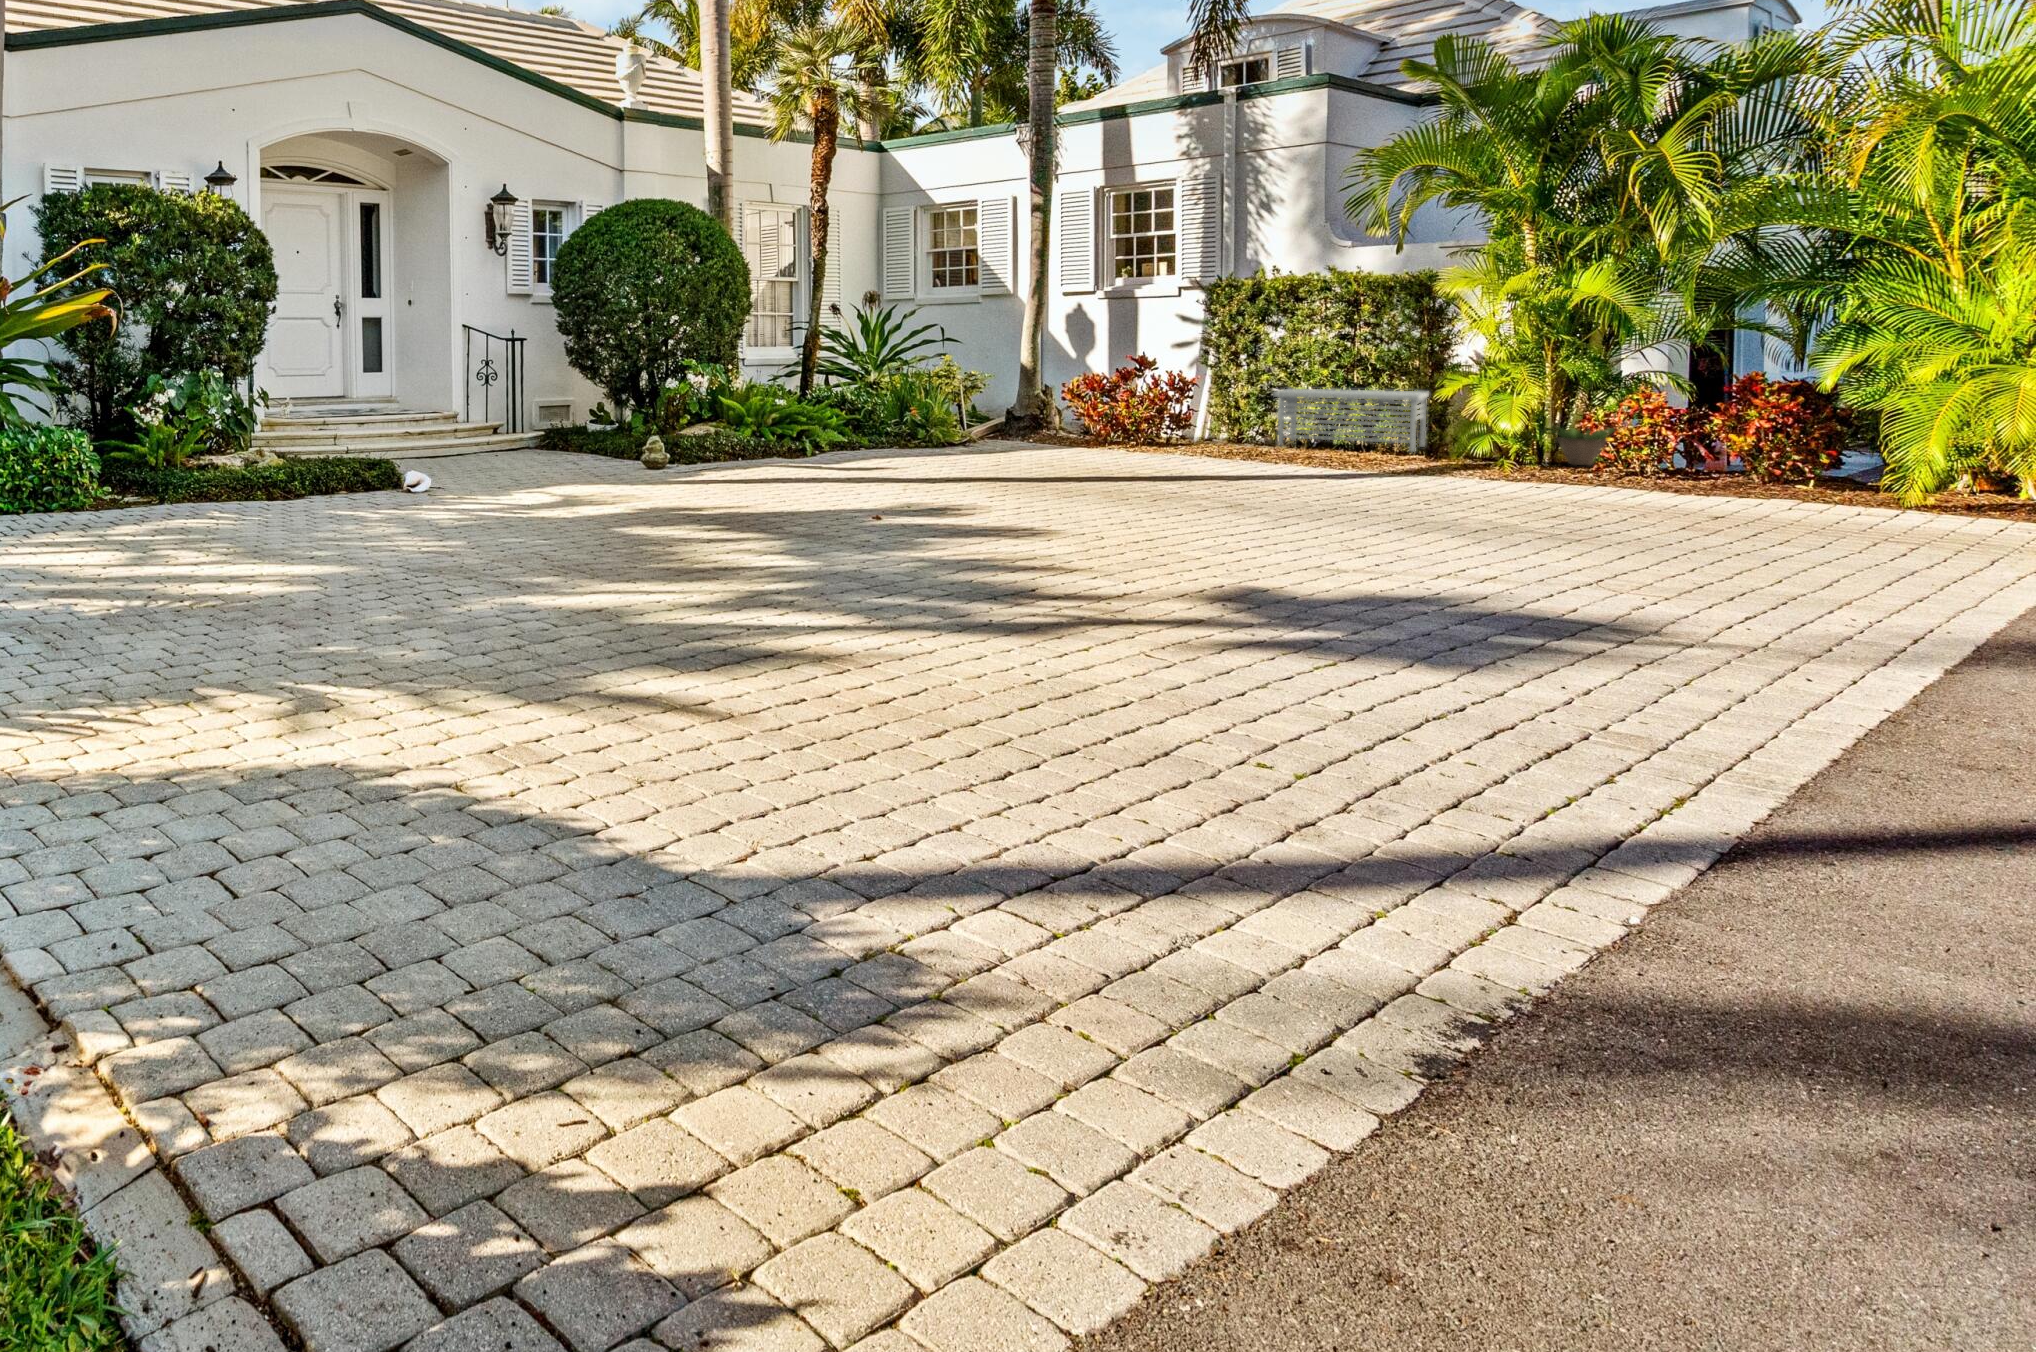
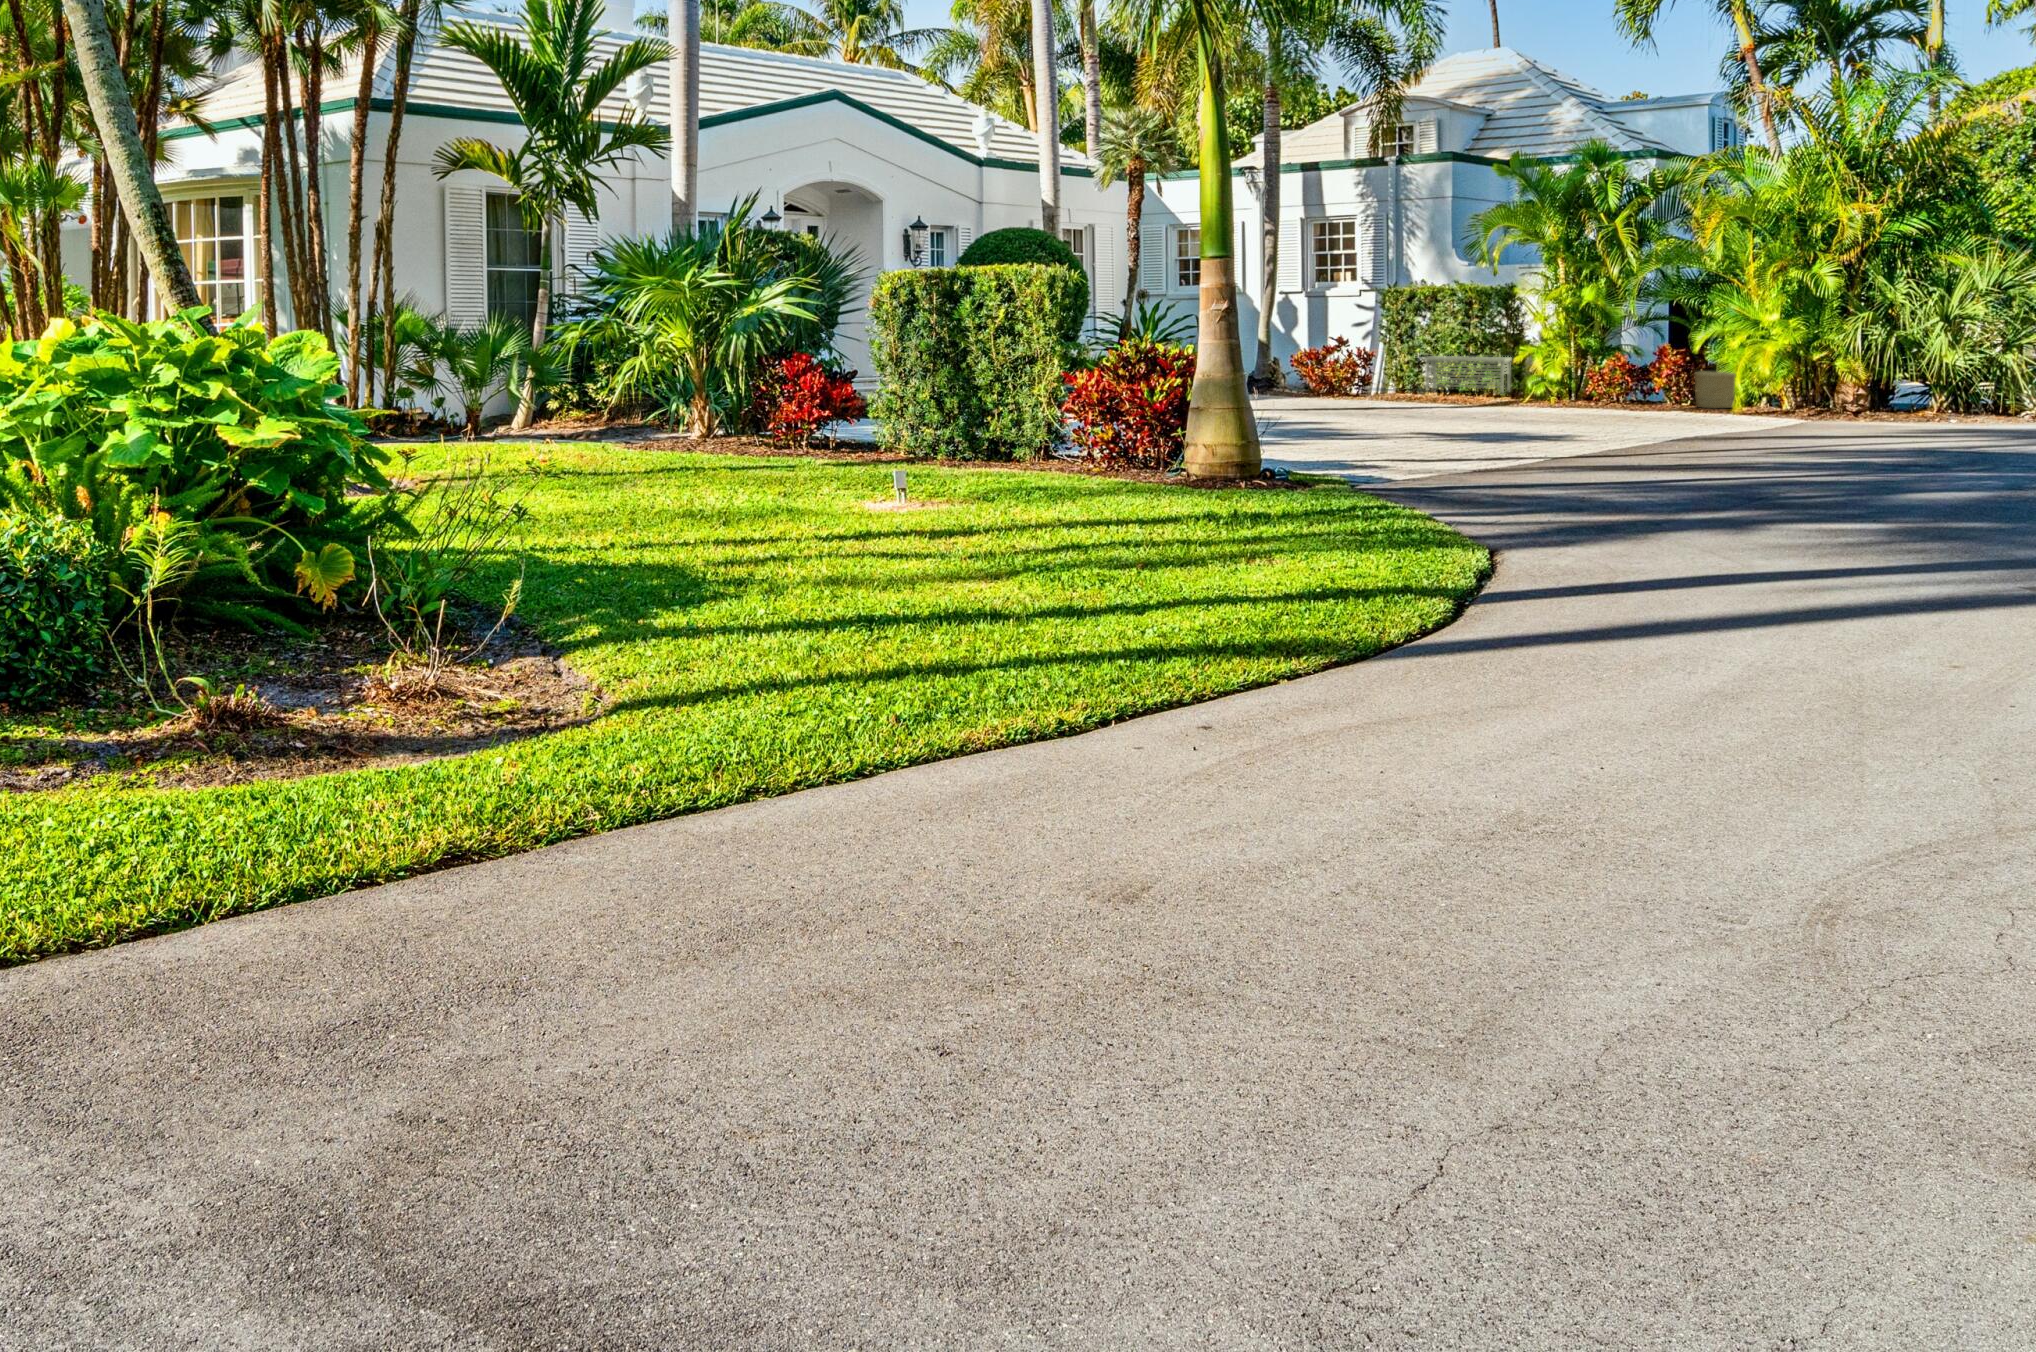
decorative plant: present [1550,428,1618,465] -> none [1566,376,1610,398]
woven basket: none [1833,428,1934,503] -> present [1695,372,1736,408]

